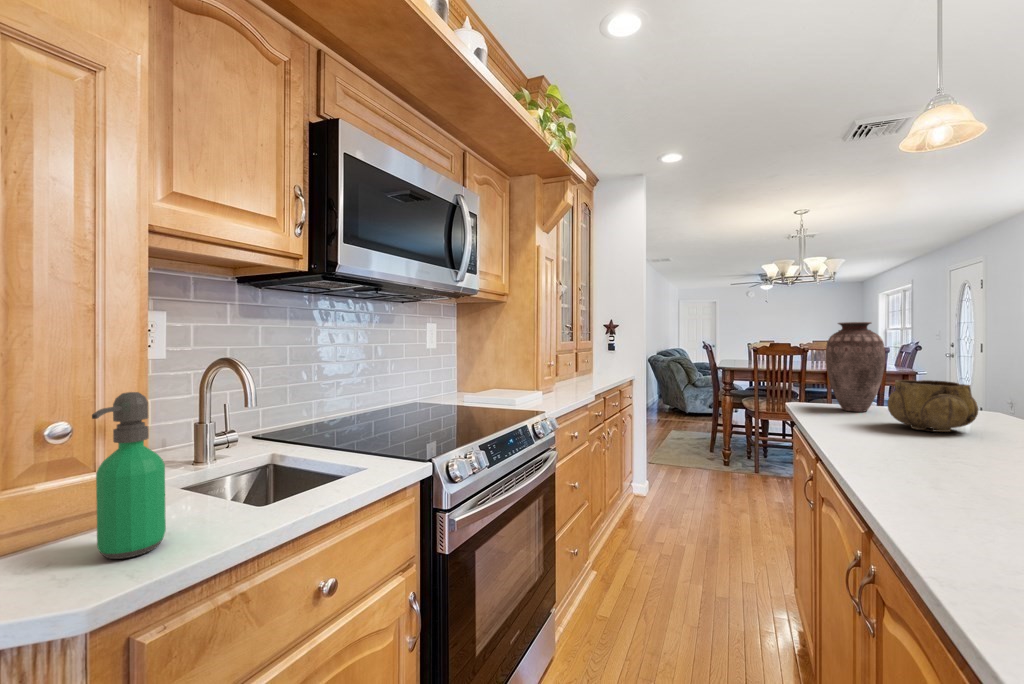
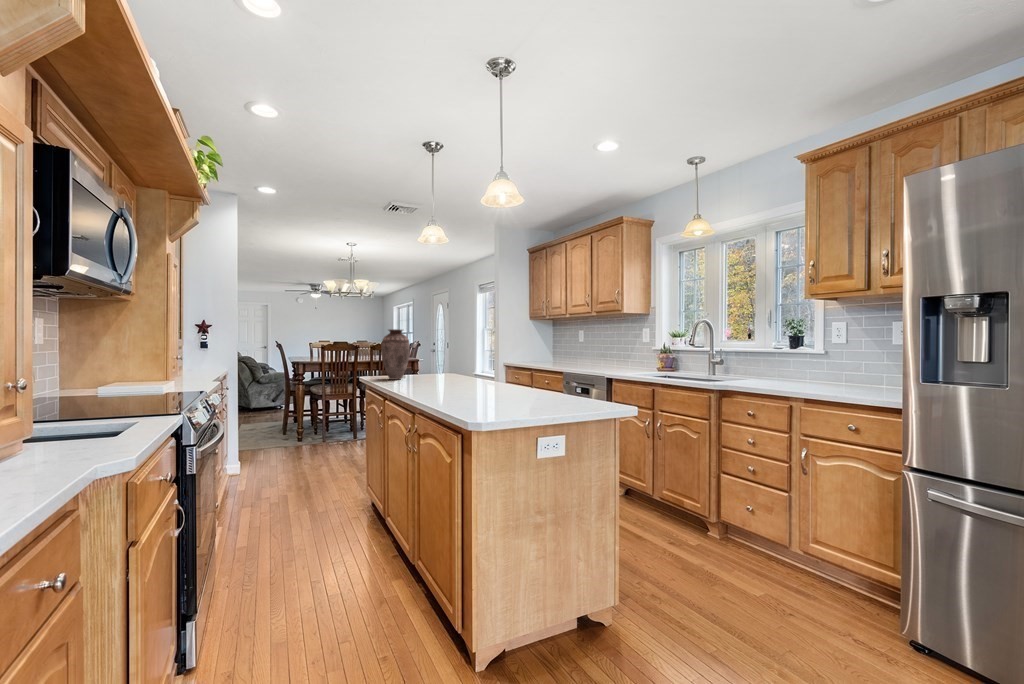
decorative bowl: present [888,380,978,432] -> none [412,360,447,384]
soap dispenser: present [92,392,166,559] -> none [38,361,85,463]

